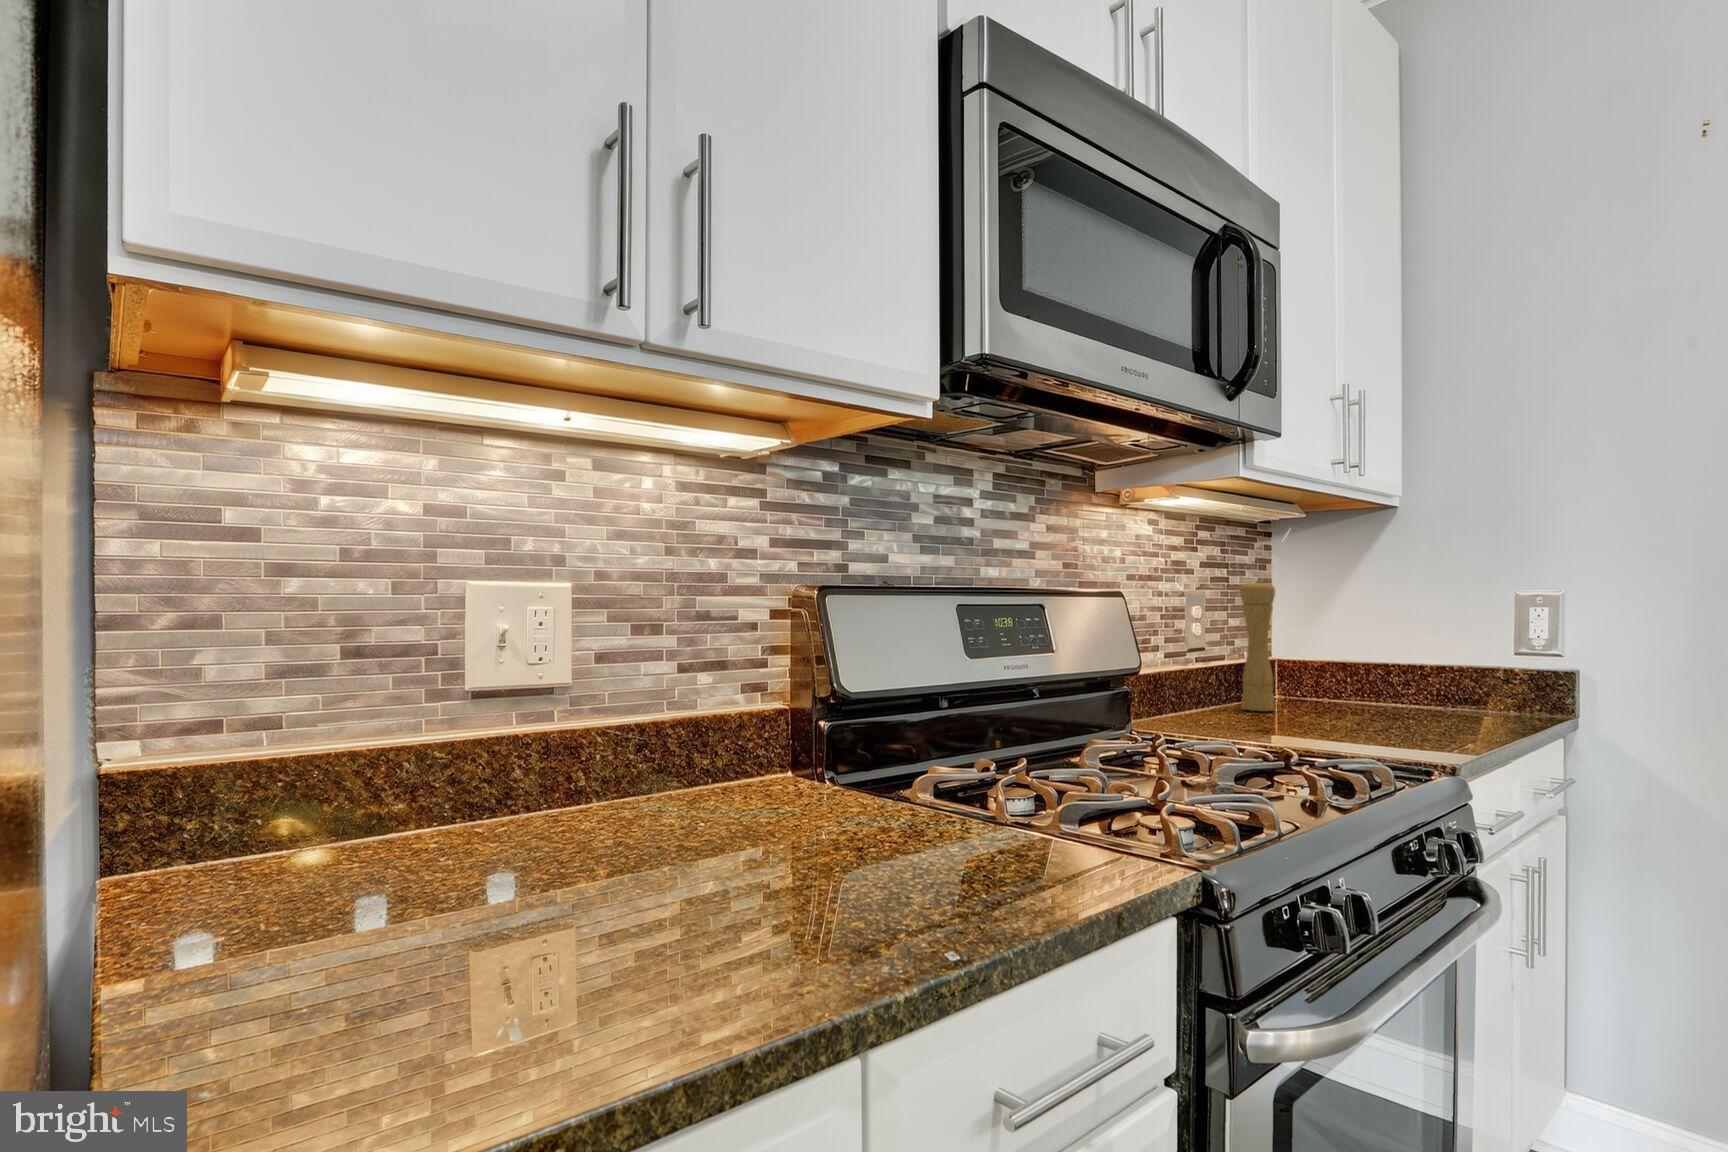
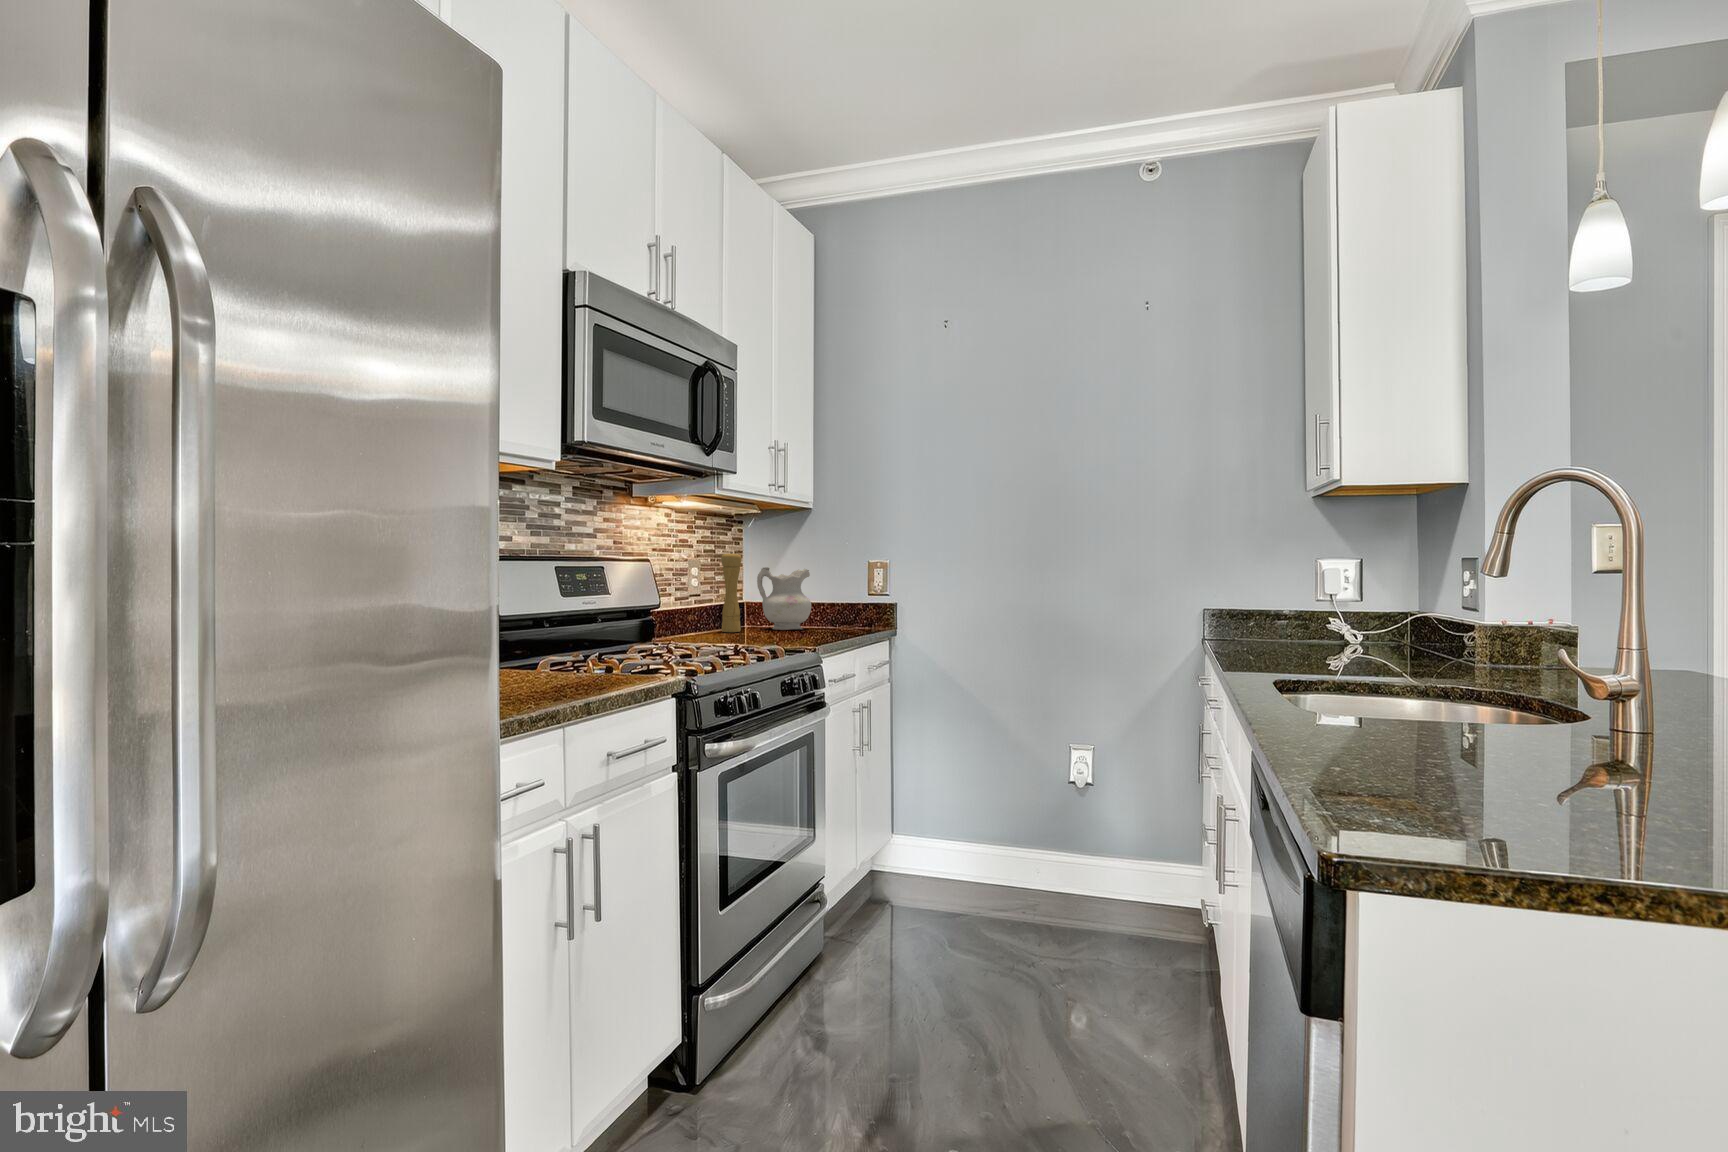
ceramic pitcher: none [1300,604,1400,710] -> present [757,567,811,630]

